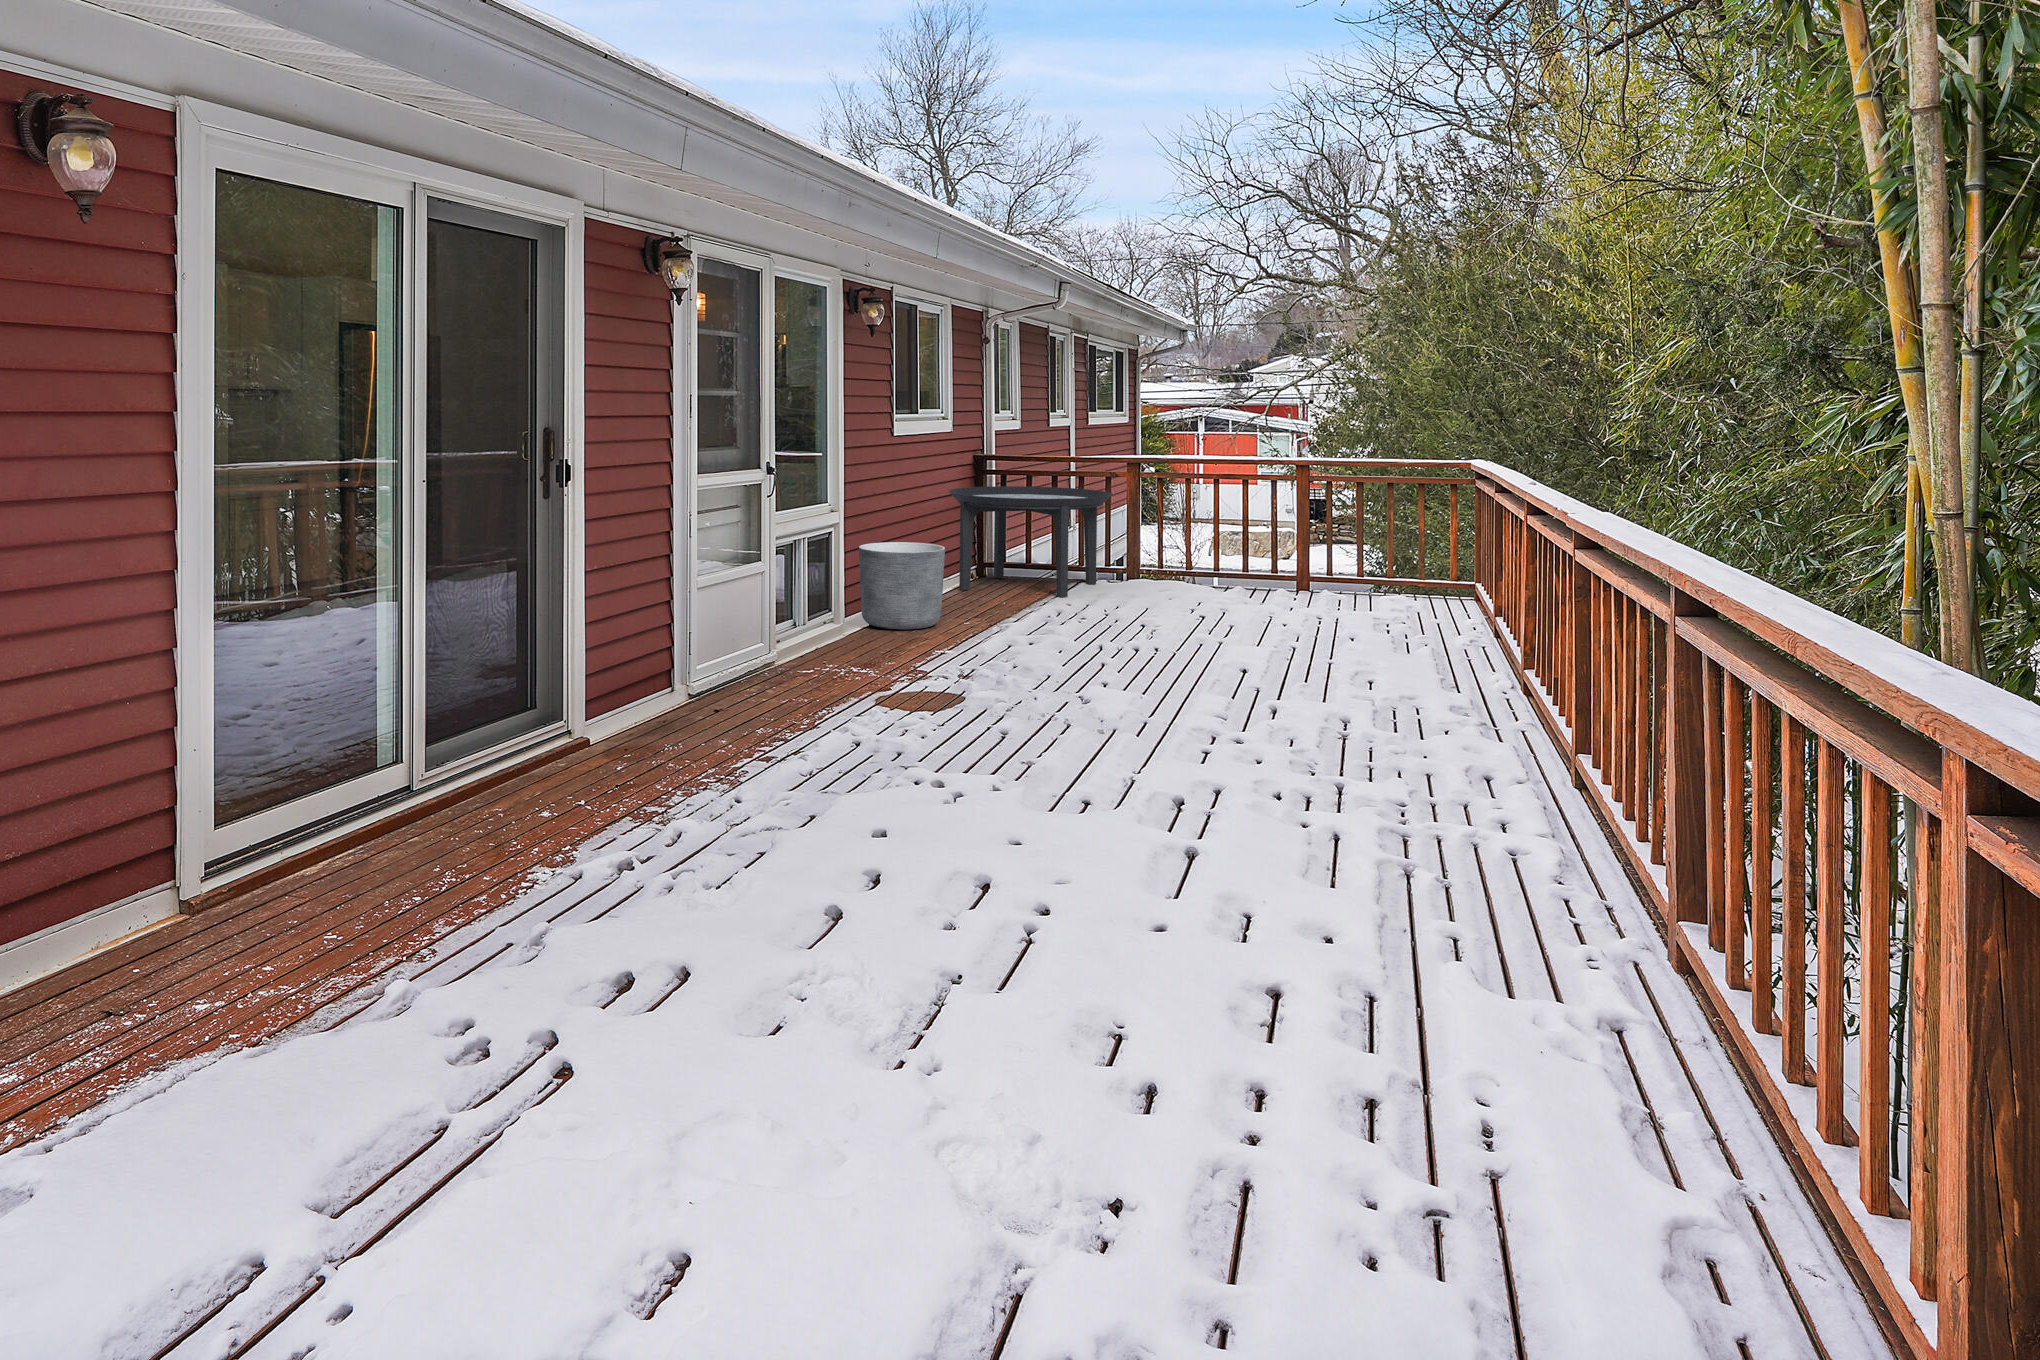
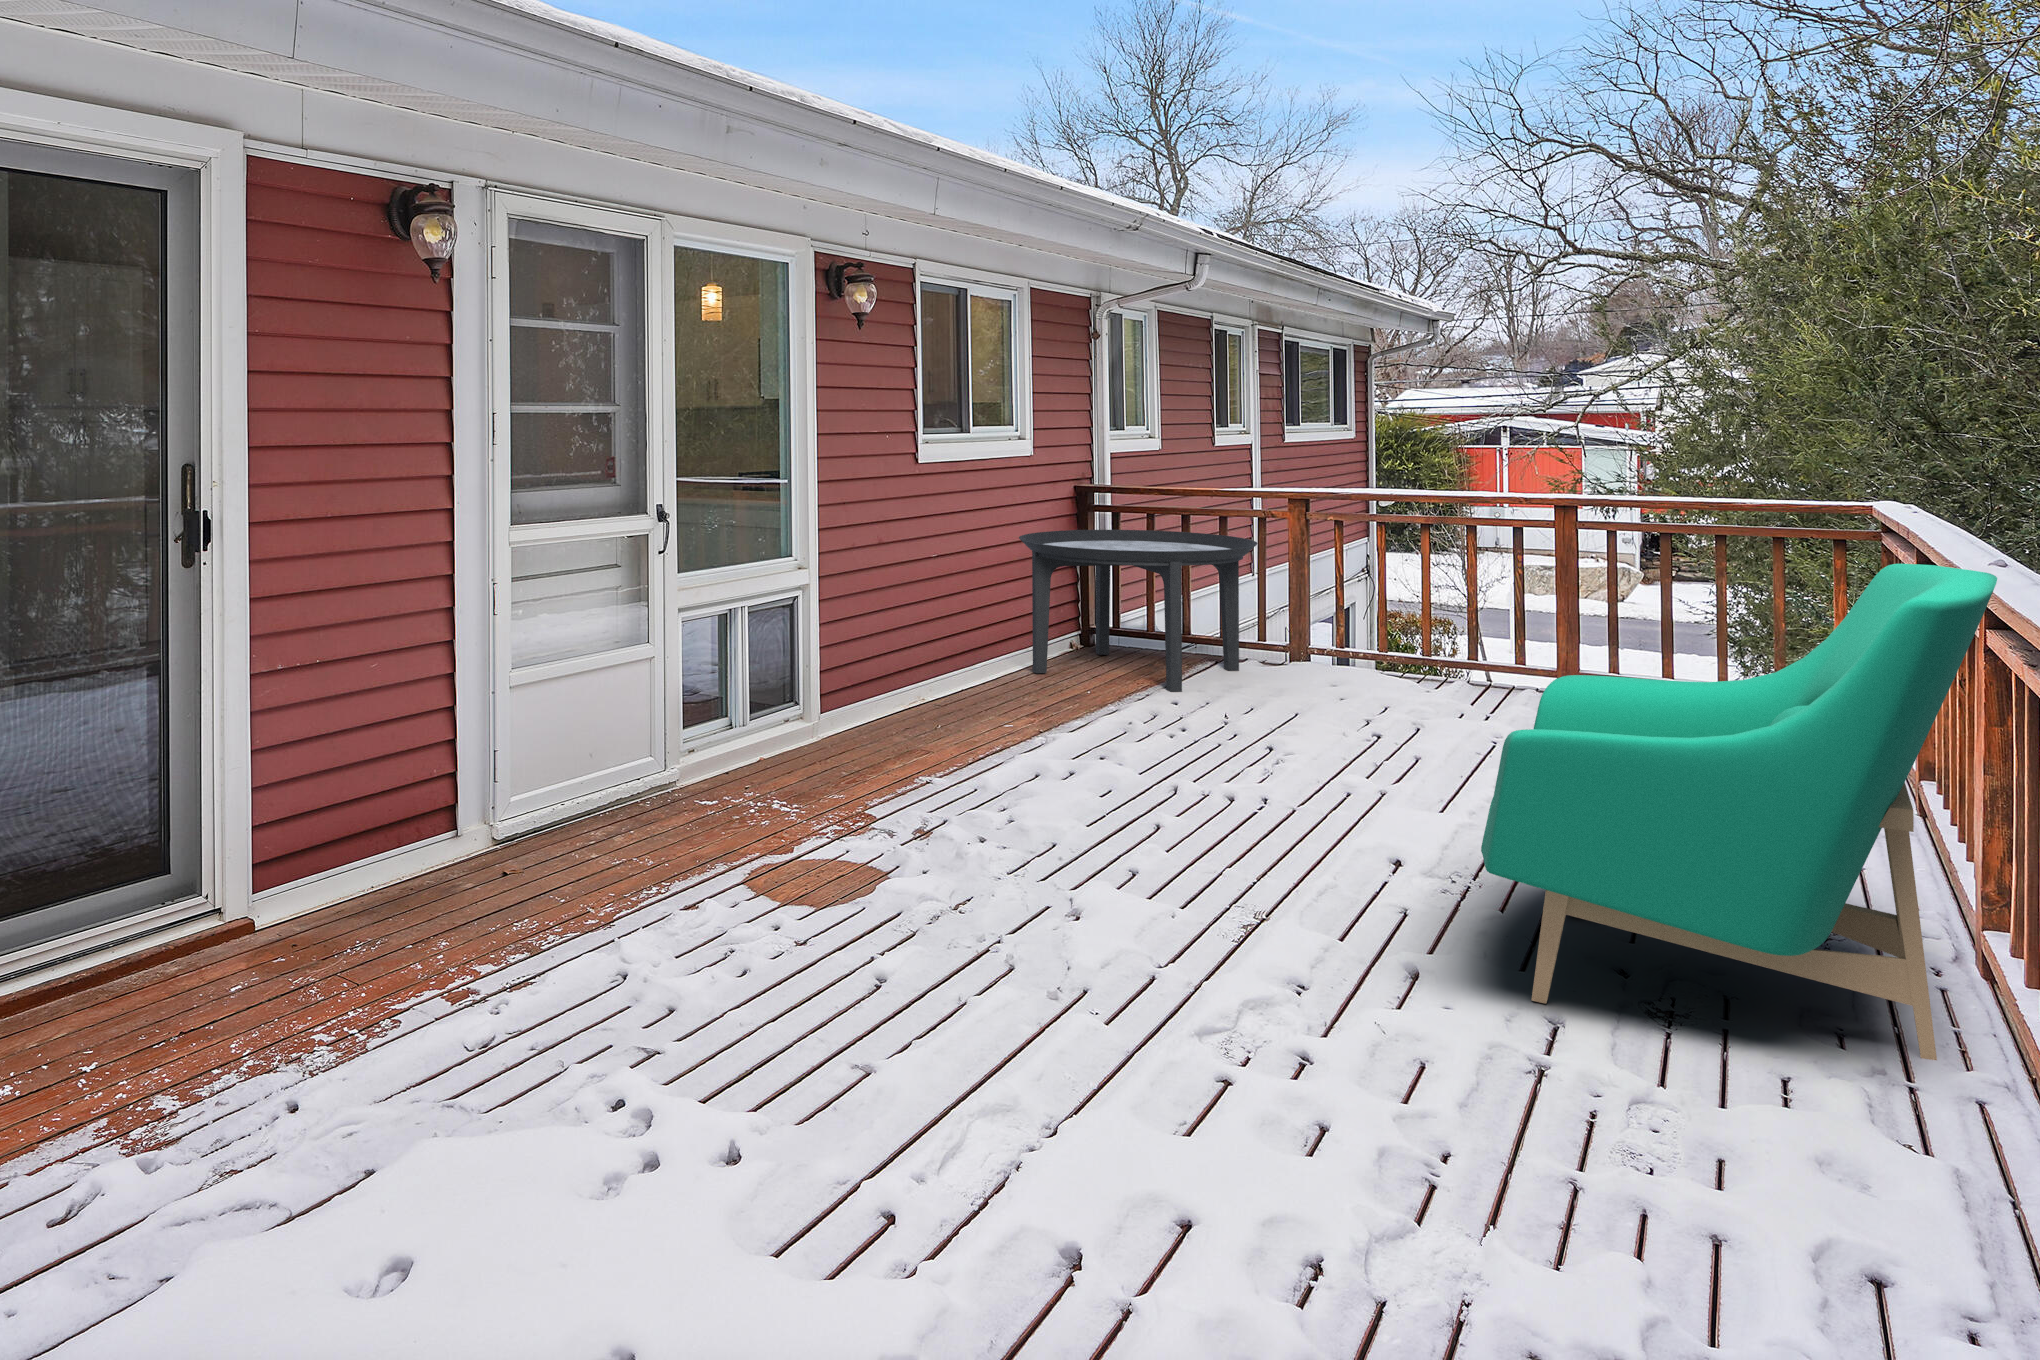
armchair: none [1307,486,1541,727] -> present [1481,564,1997,1060]
planter: present [859,542,945,629] -> none [842,611,964,739]

